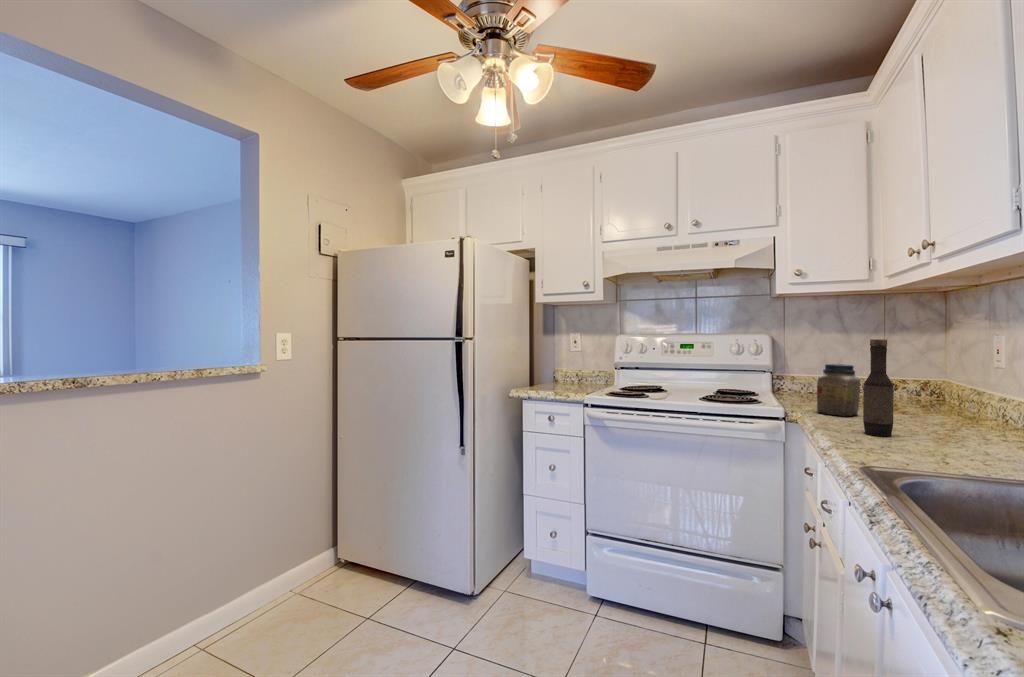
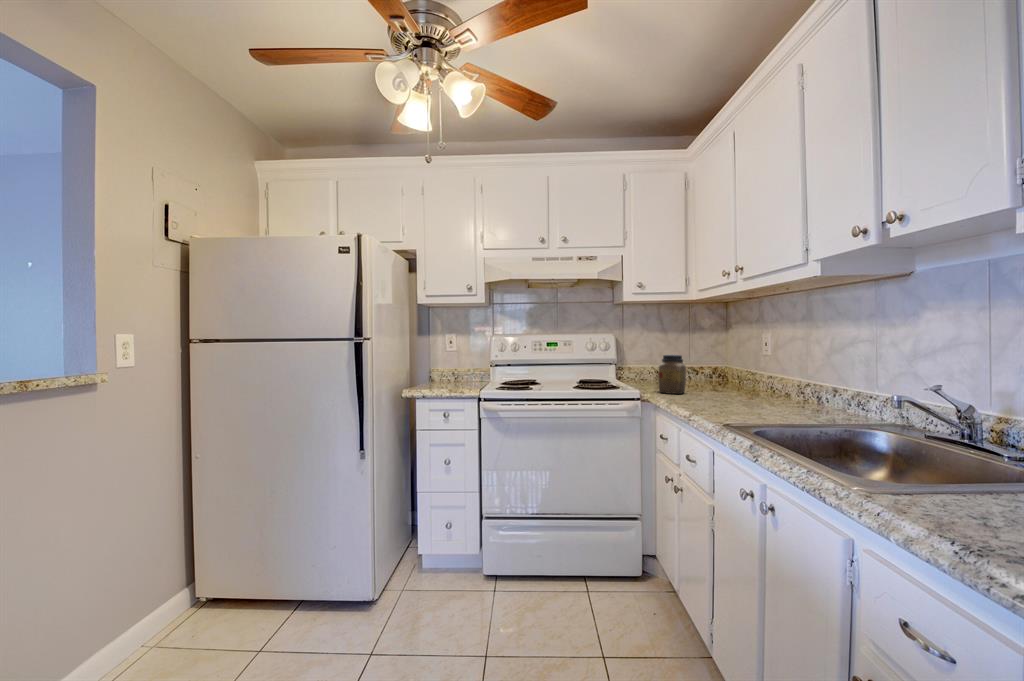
bottle: present [863,339,894,436] -> none [701,334,721,406]

